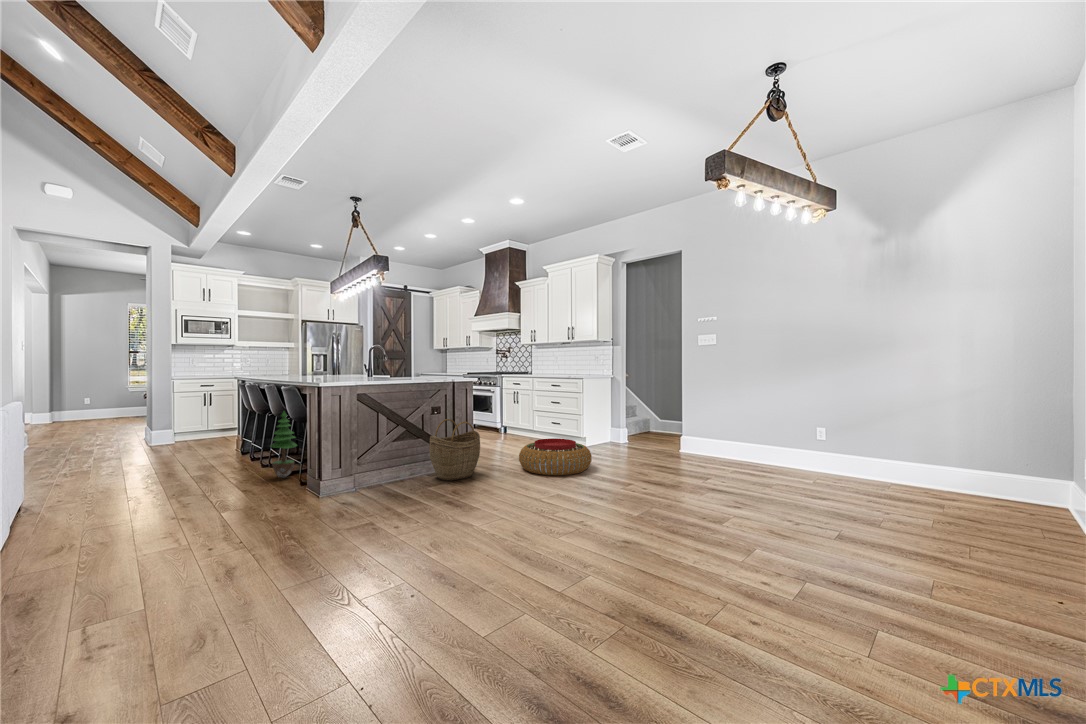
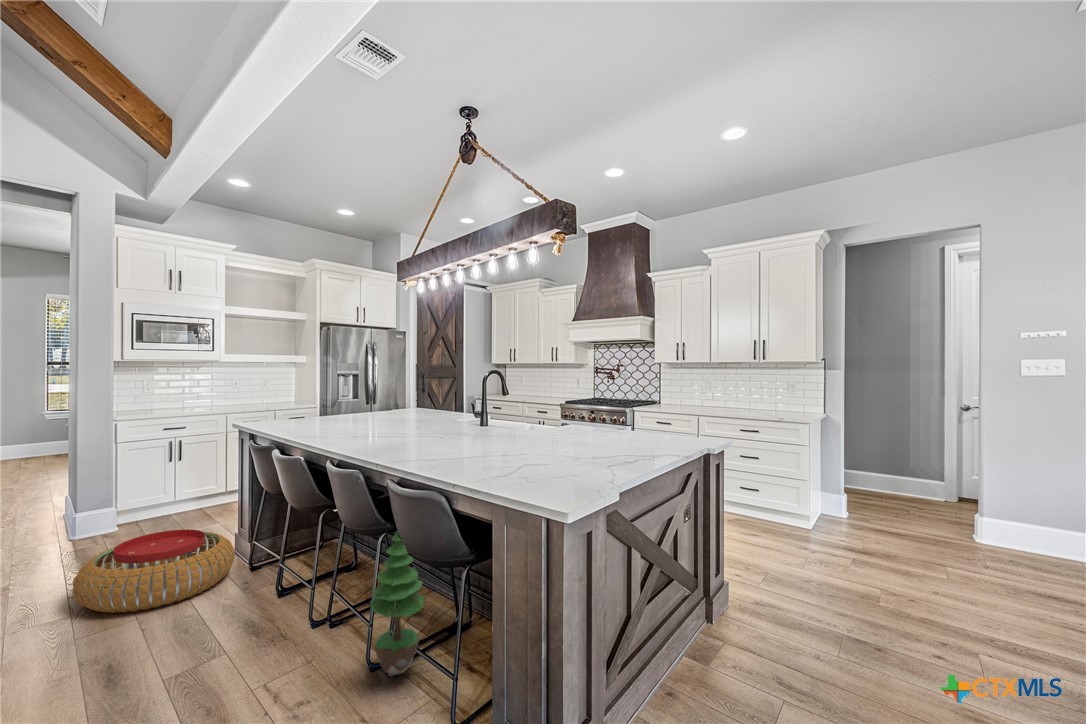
woven basket: present [429,419,480,481] -> none [699,529,793,672]
pouf: present [519,438,592,475] -> present [73,529,235,613]

